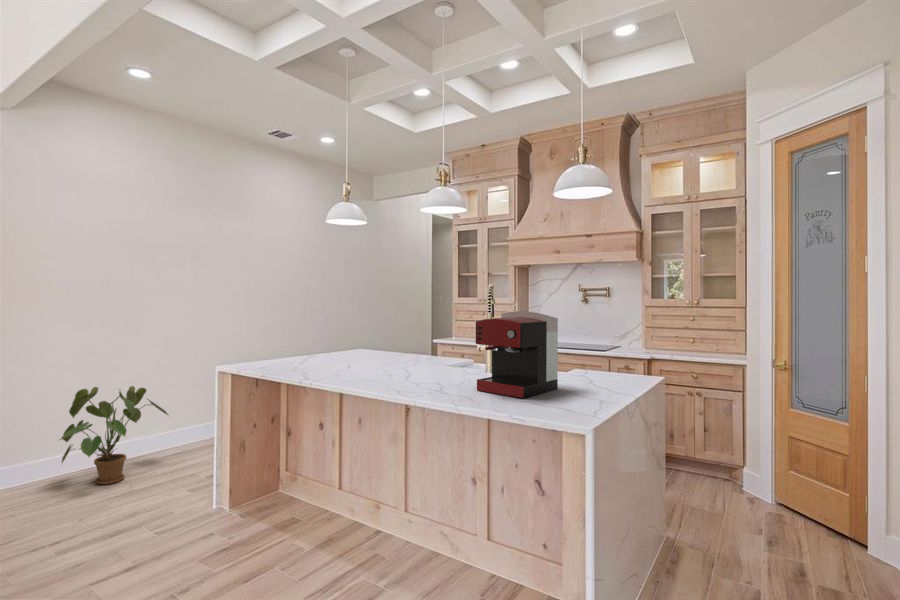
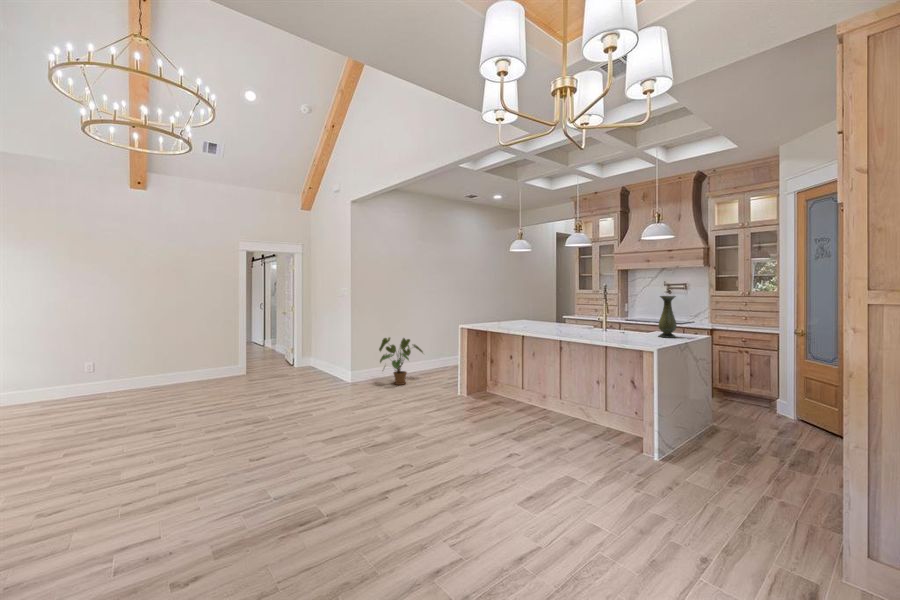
vase: none [584,310,618,395] -> present [659,296,677,338]
coffee maker: present [476,311,558,398] -> none [601,296,644,337]

